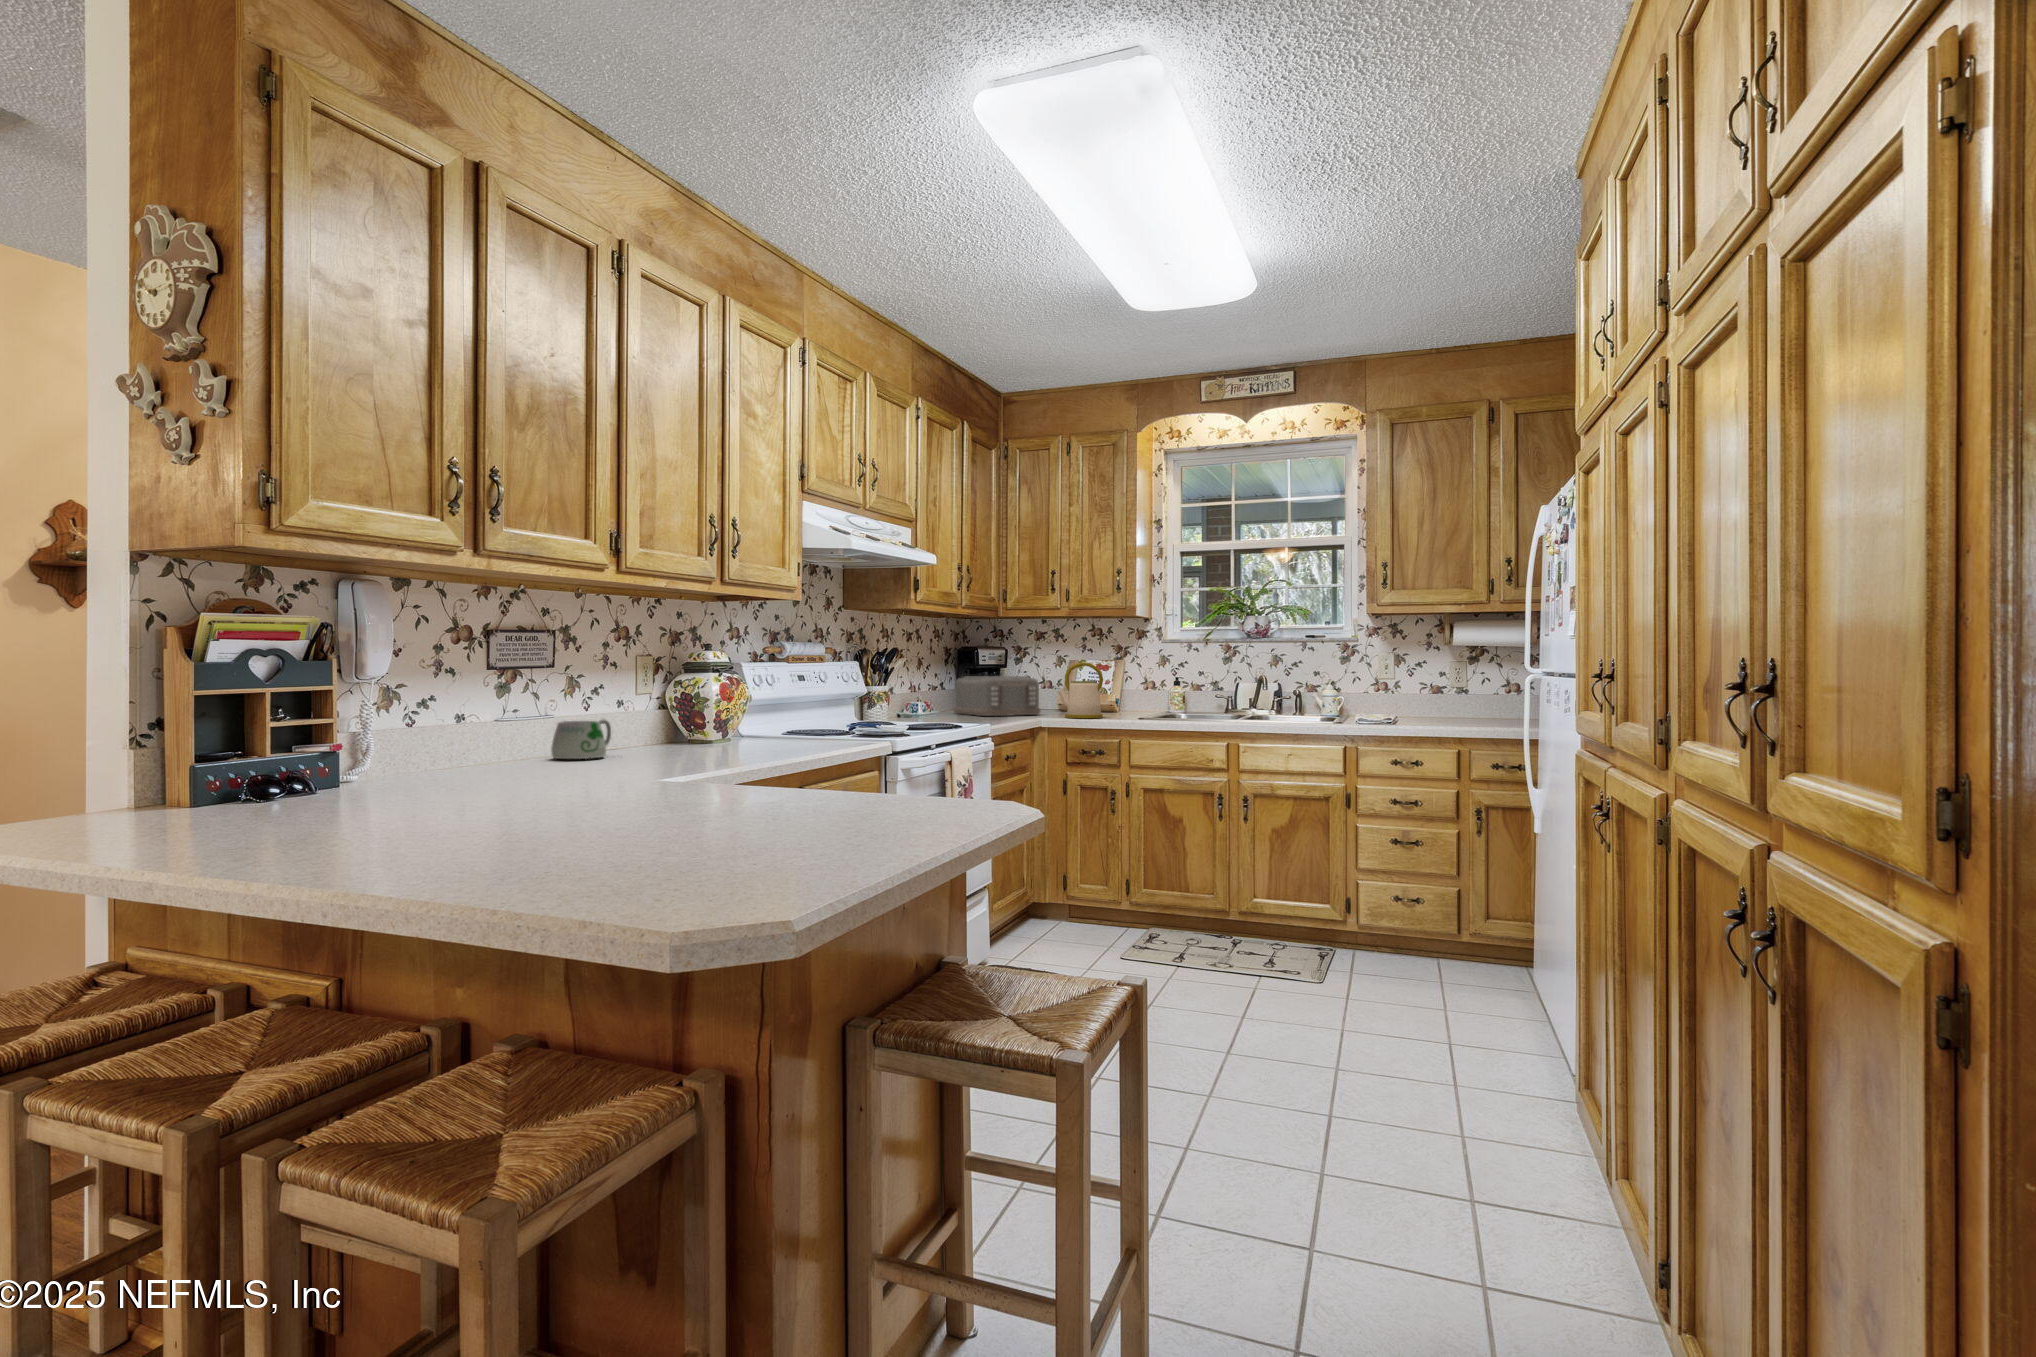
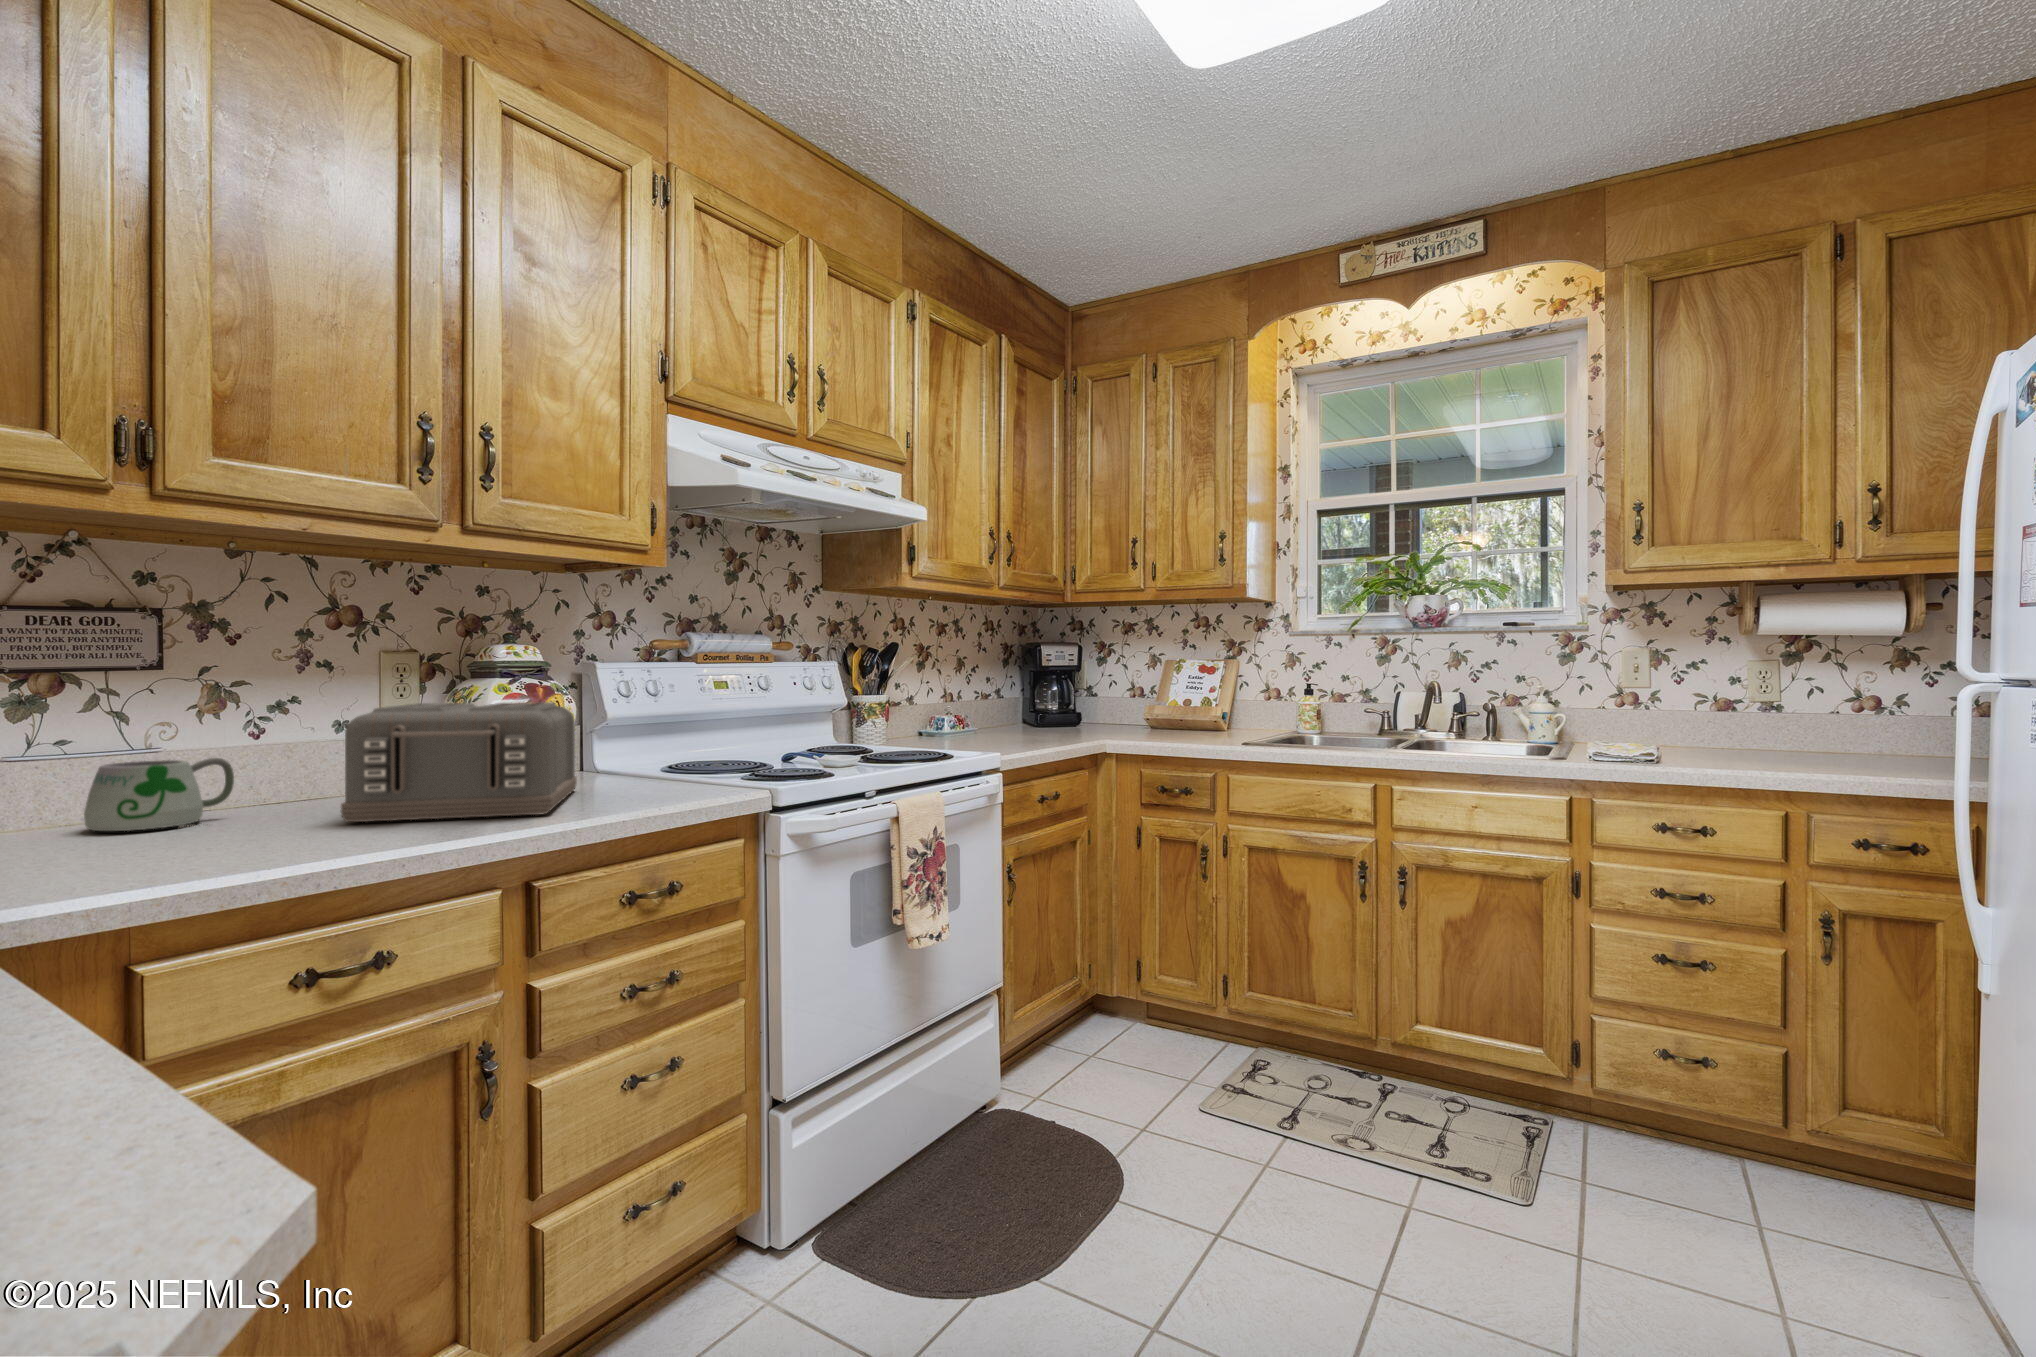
kettle: present [1058,662,1103,718] -> none [1132,662,1195,741]
toaster: present [954,676,1040,716] -> present [341,702,577,822]

